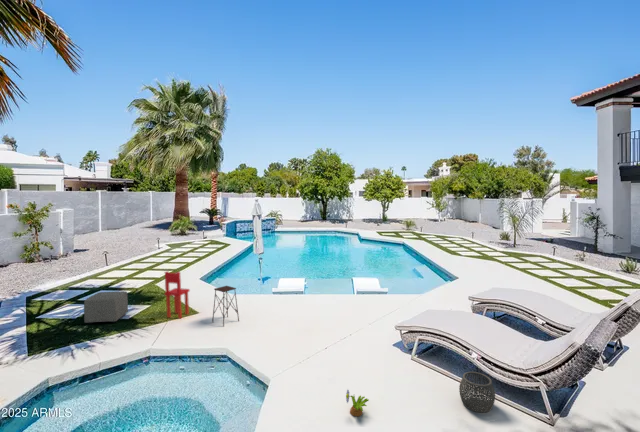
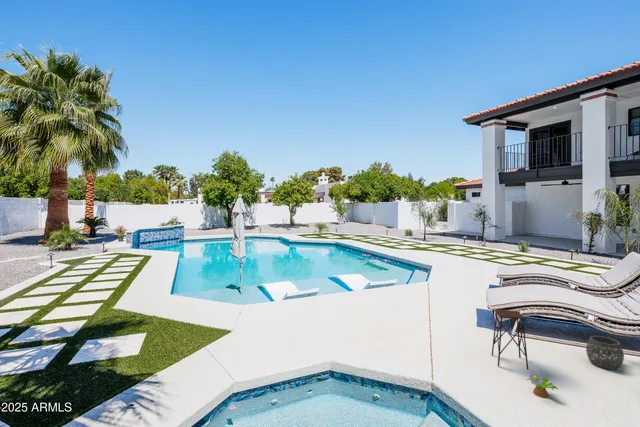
chair: present [165,272,189,318] -> none [196,282,221,344]
side table: present [212,286,239,326] -> present [492,310,528,370]
ottoman: present [84,291,128,323] -> none [85,318,135,370]

